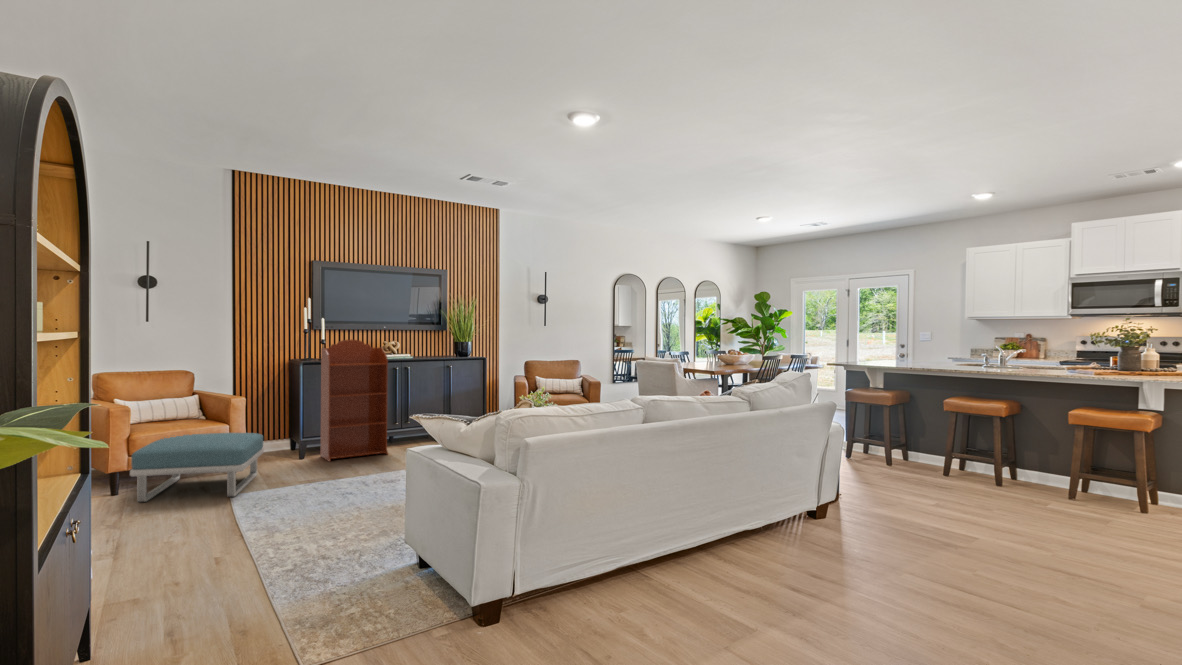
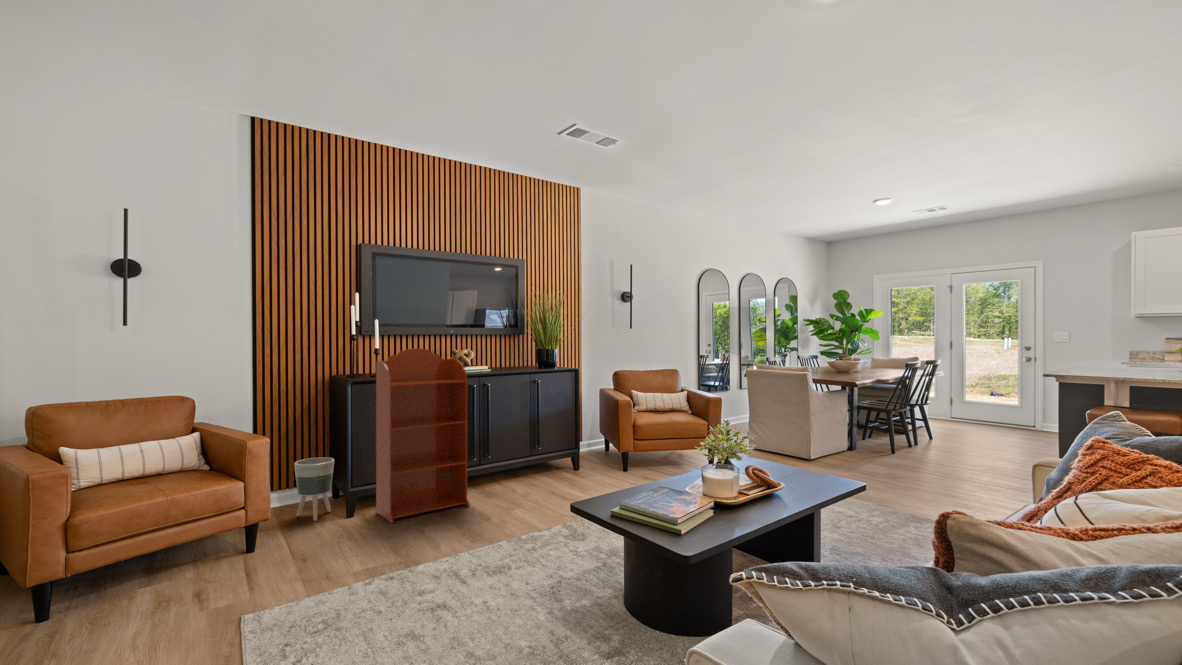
planter: none [263,417,291,460] -> present [294,457,334,521]
footstool: present [130,433,264,502] -> none [62,493,298,640]

